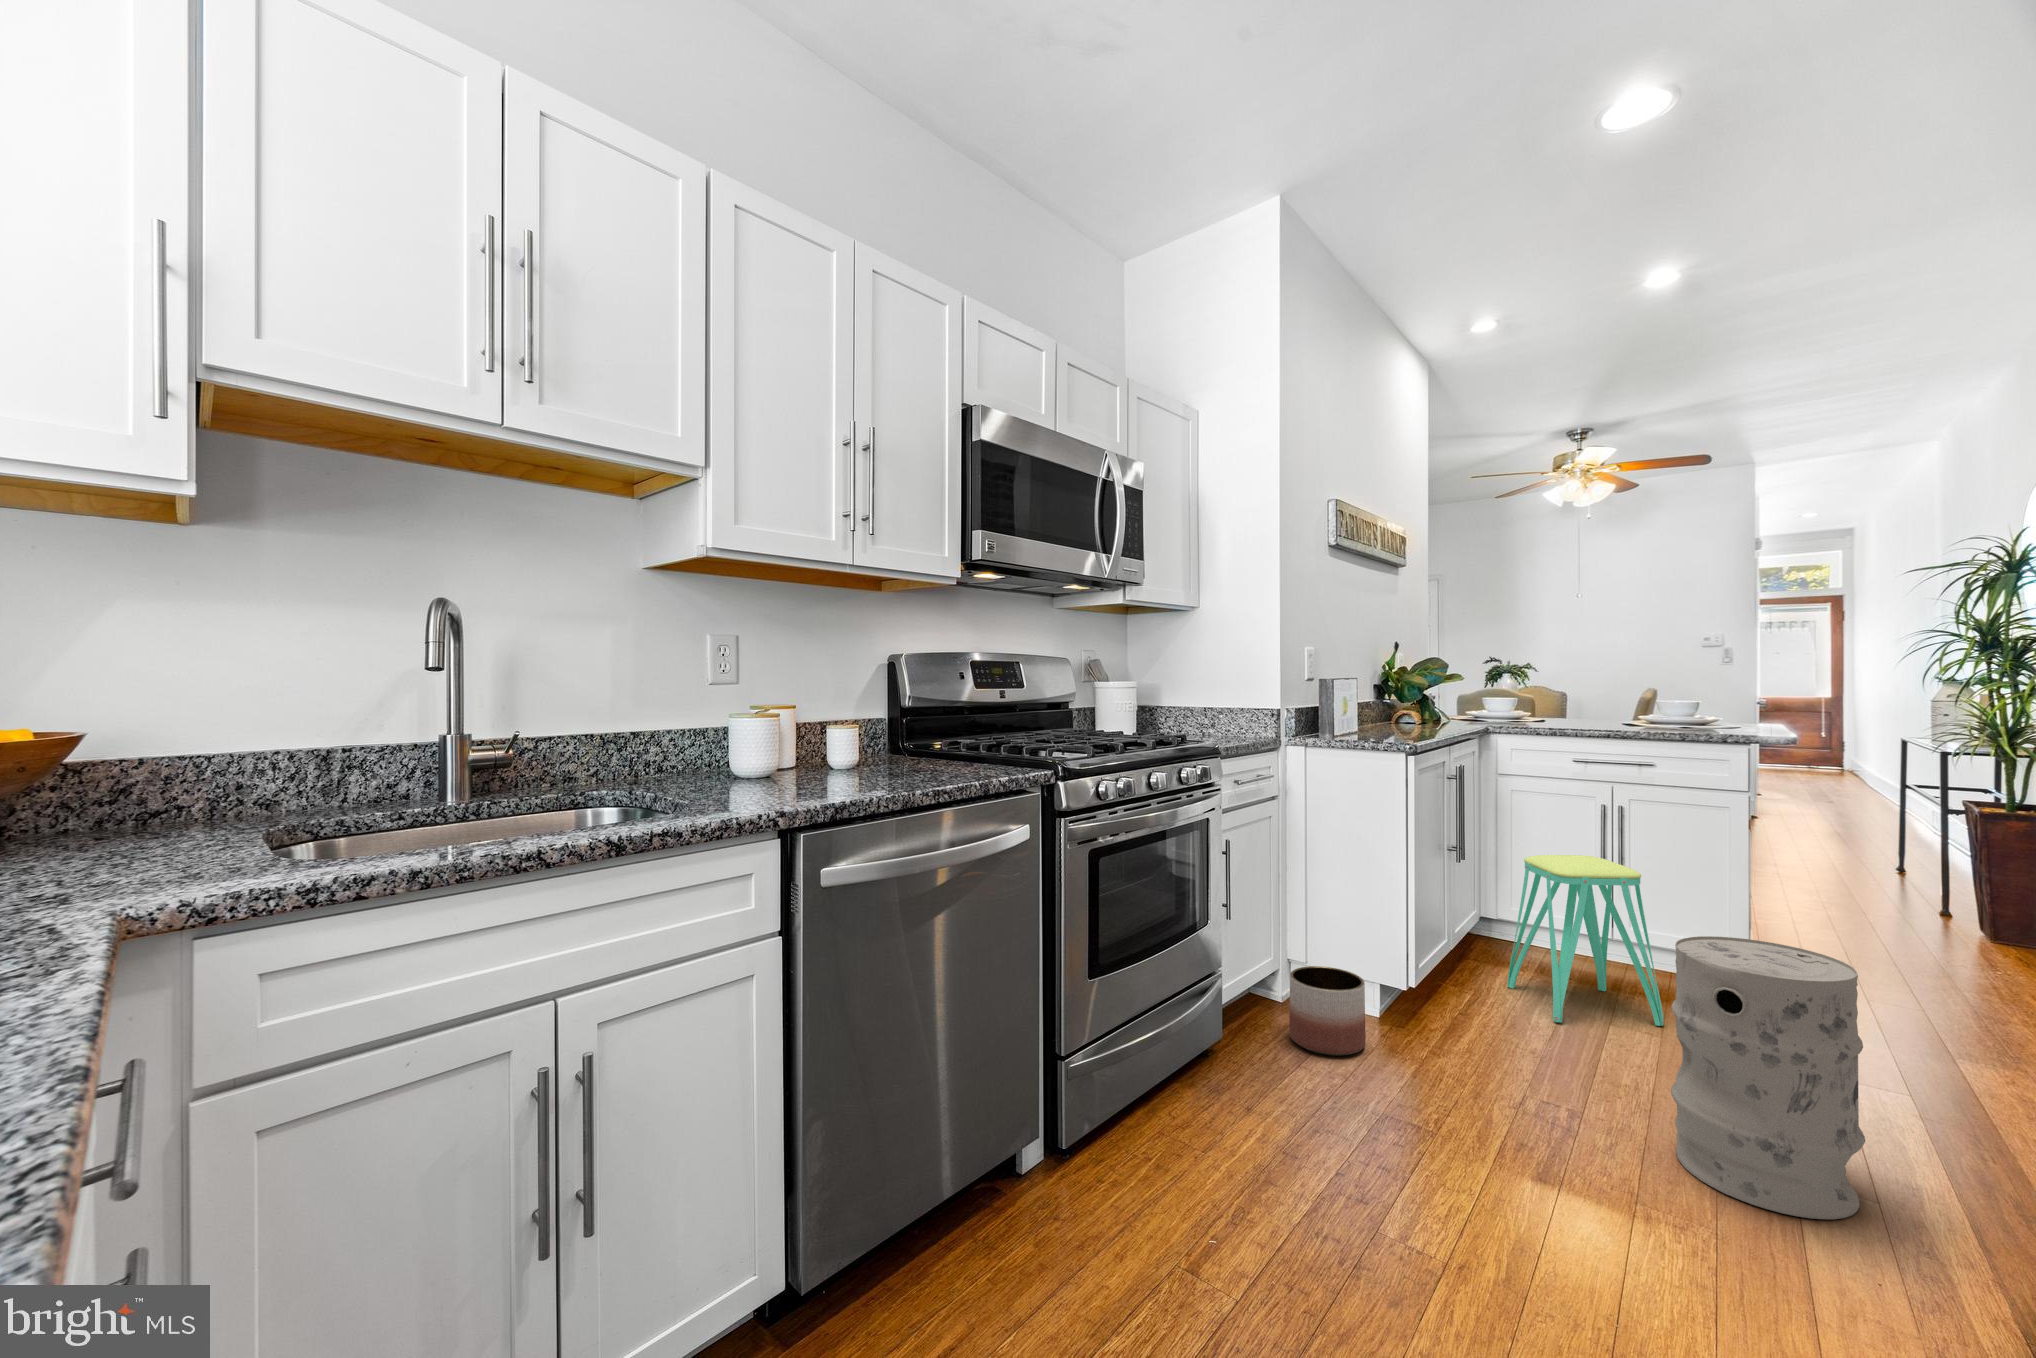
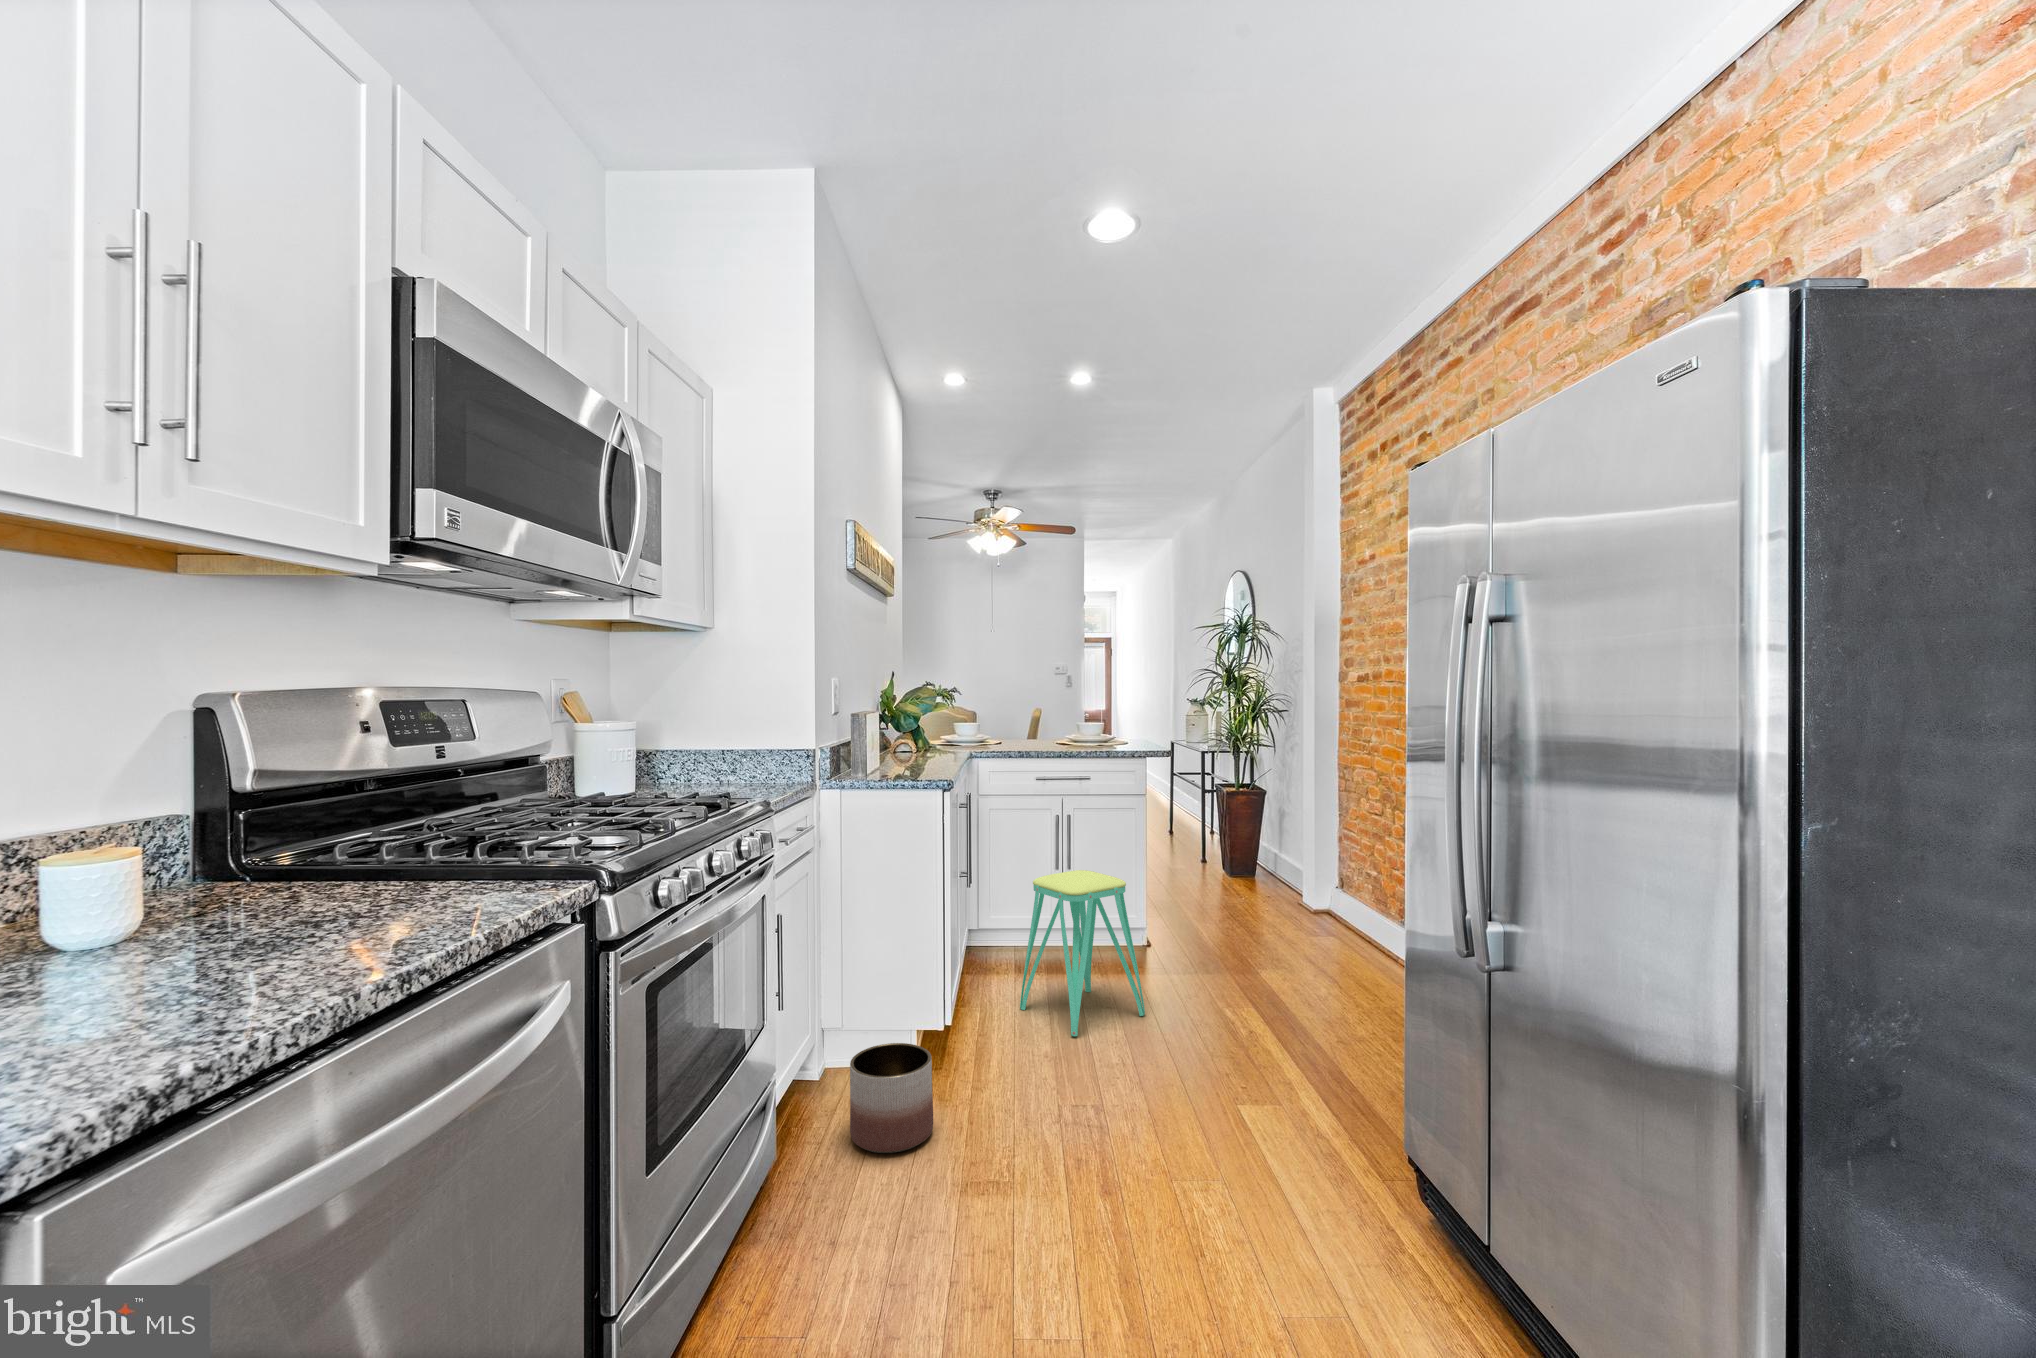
trash can: present [1671,936,1865,1219] -> none [1211,935,1345,1179]

